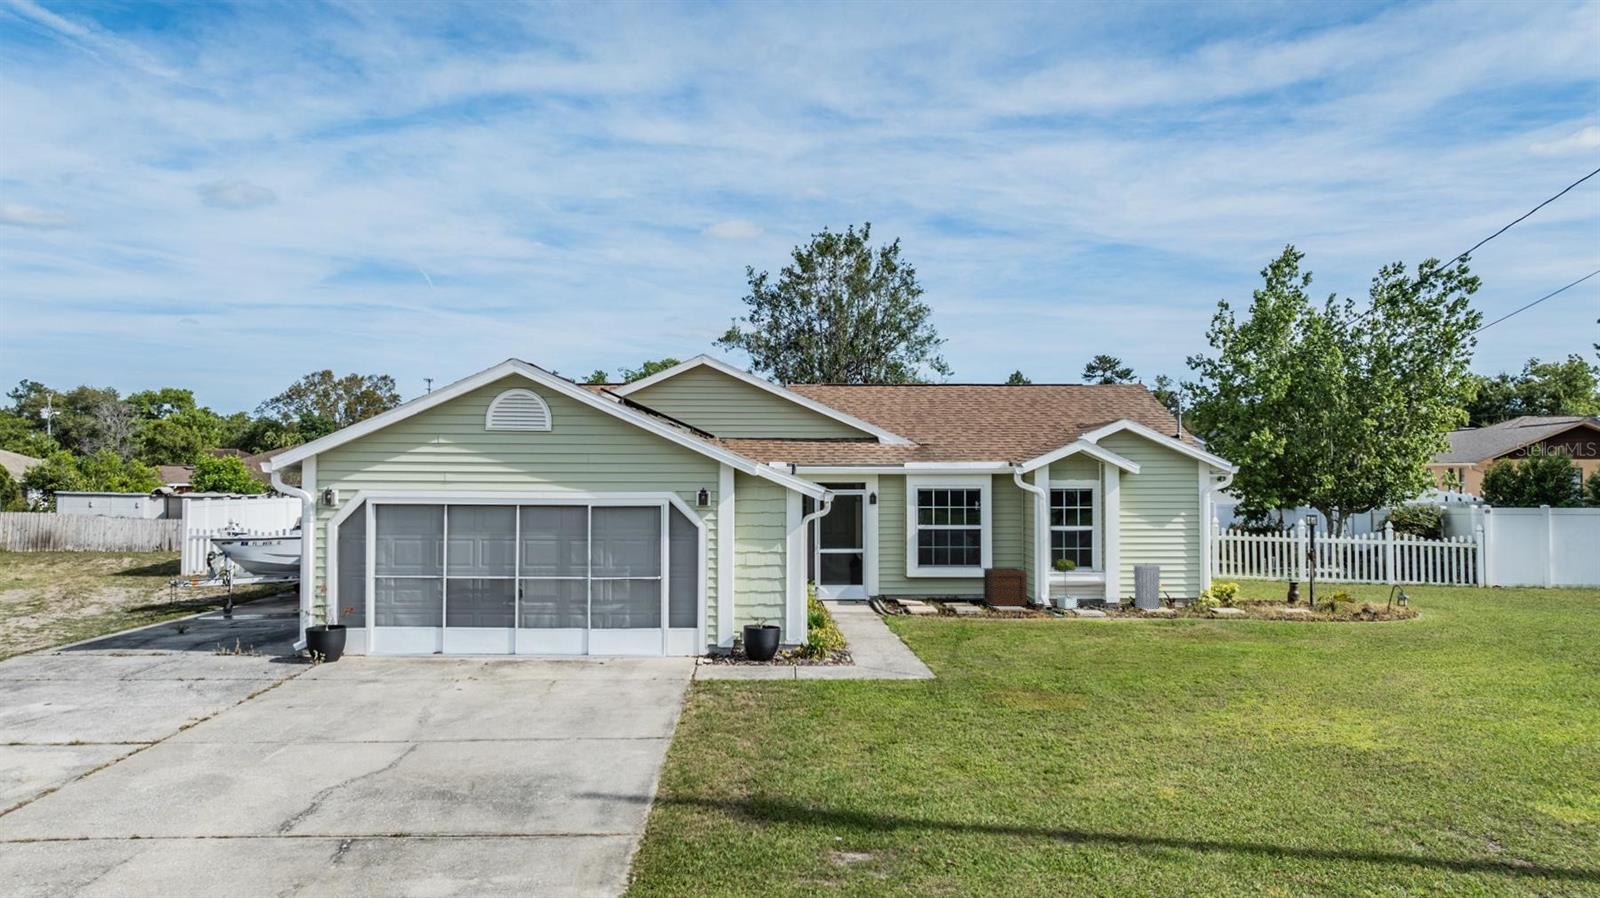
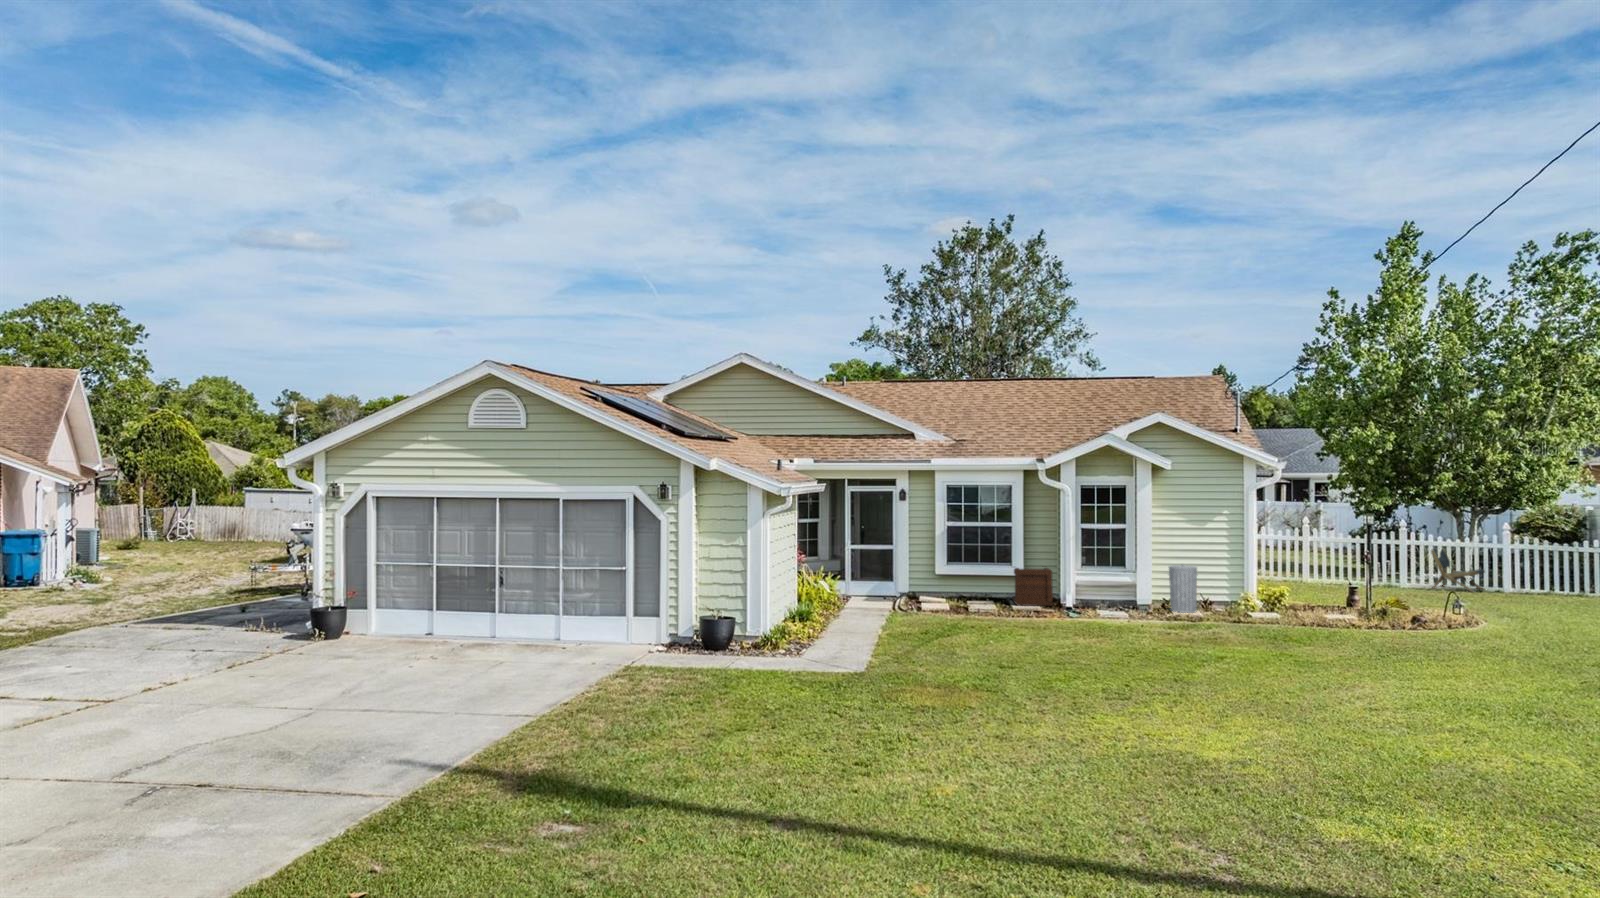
lounge chair: none [1328,545,1372,584] -> present [1431,549,1485,592]
potted tree: present [1053,559,1077,609] -> none [1079,557,1104,610]

